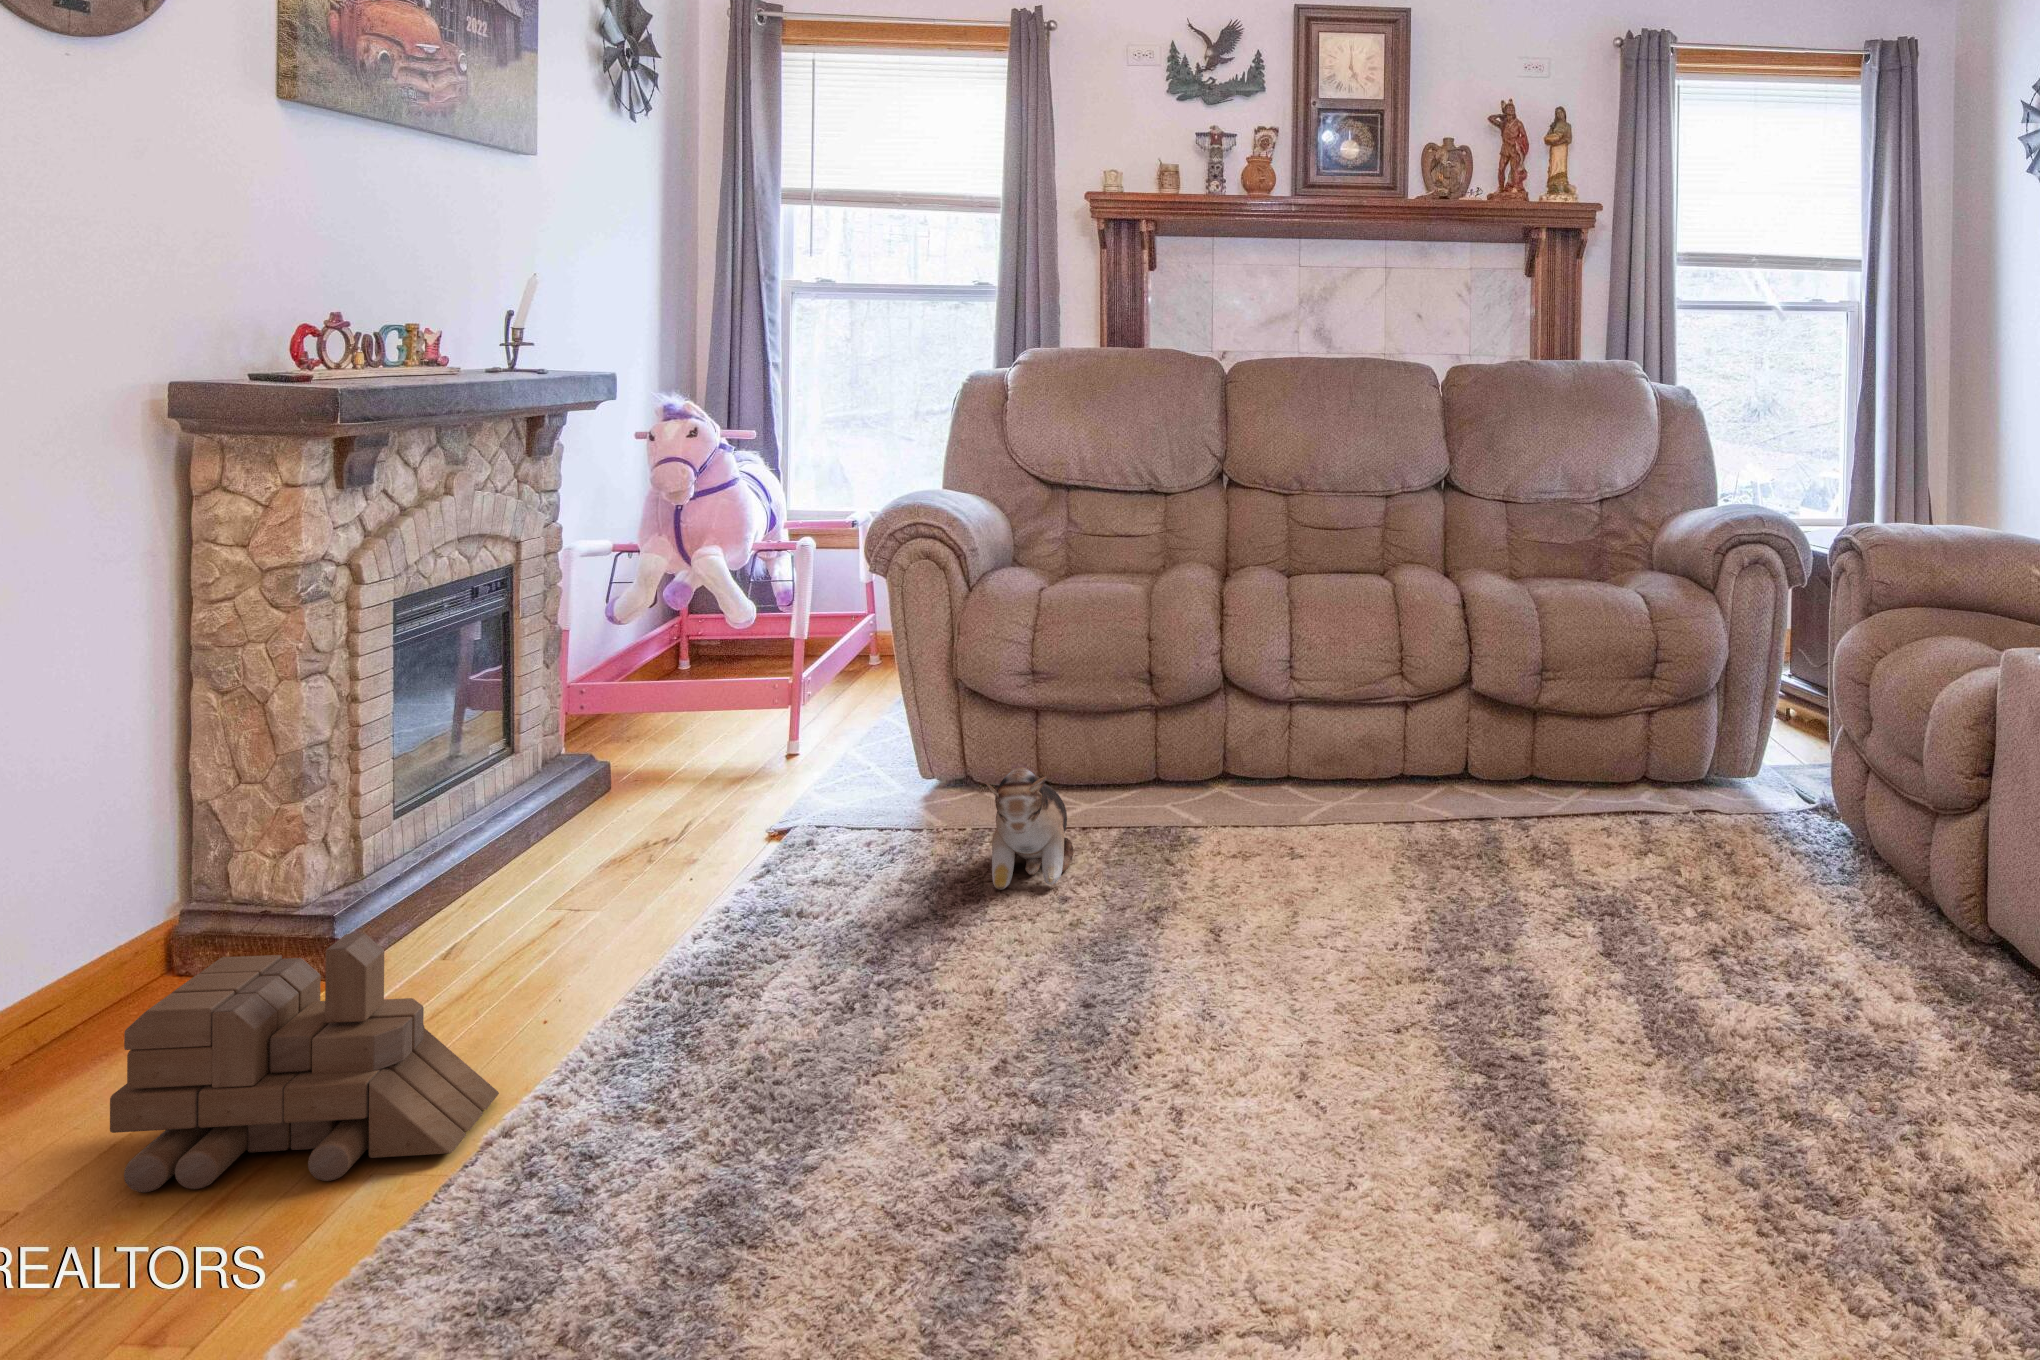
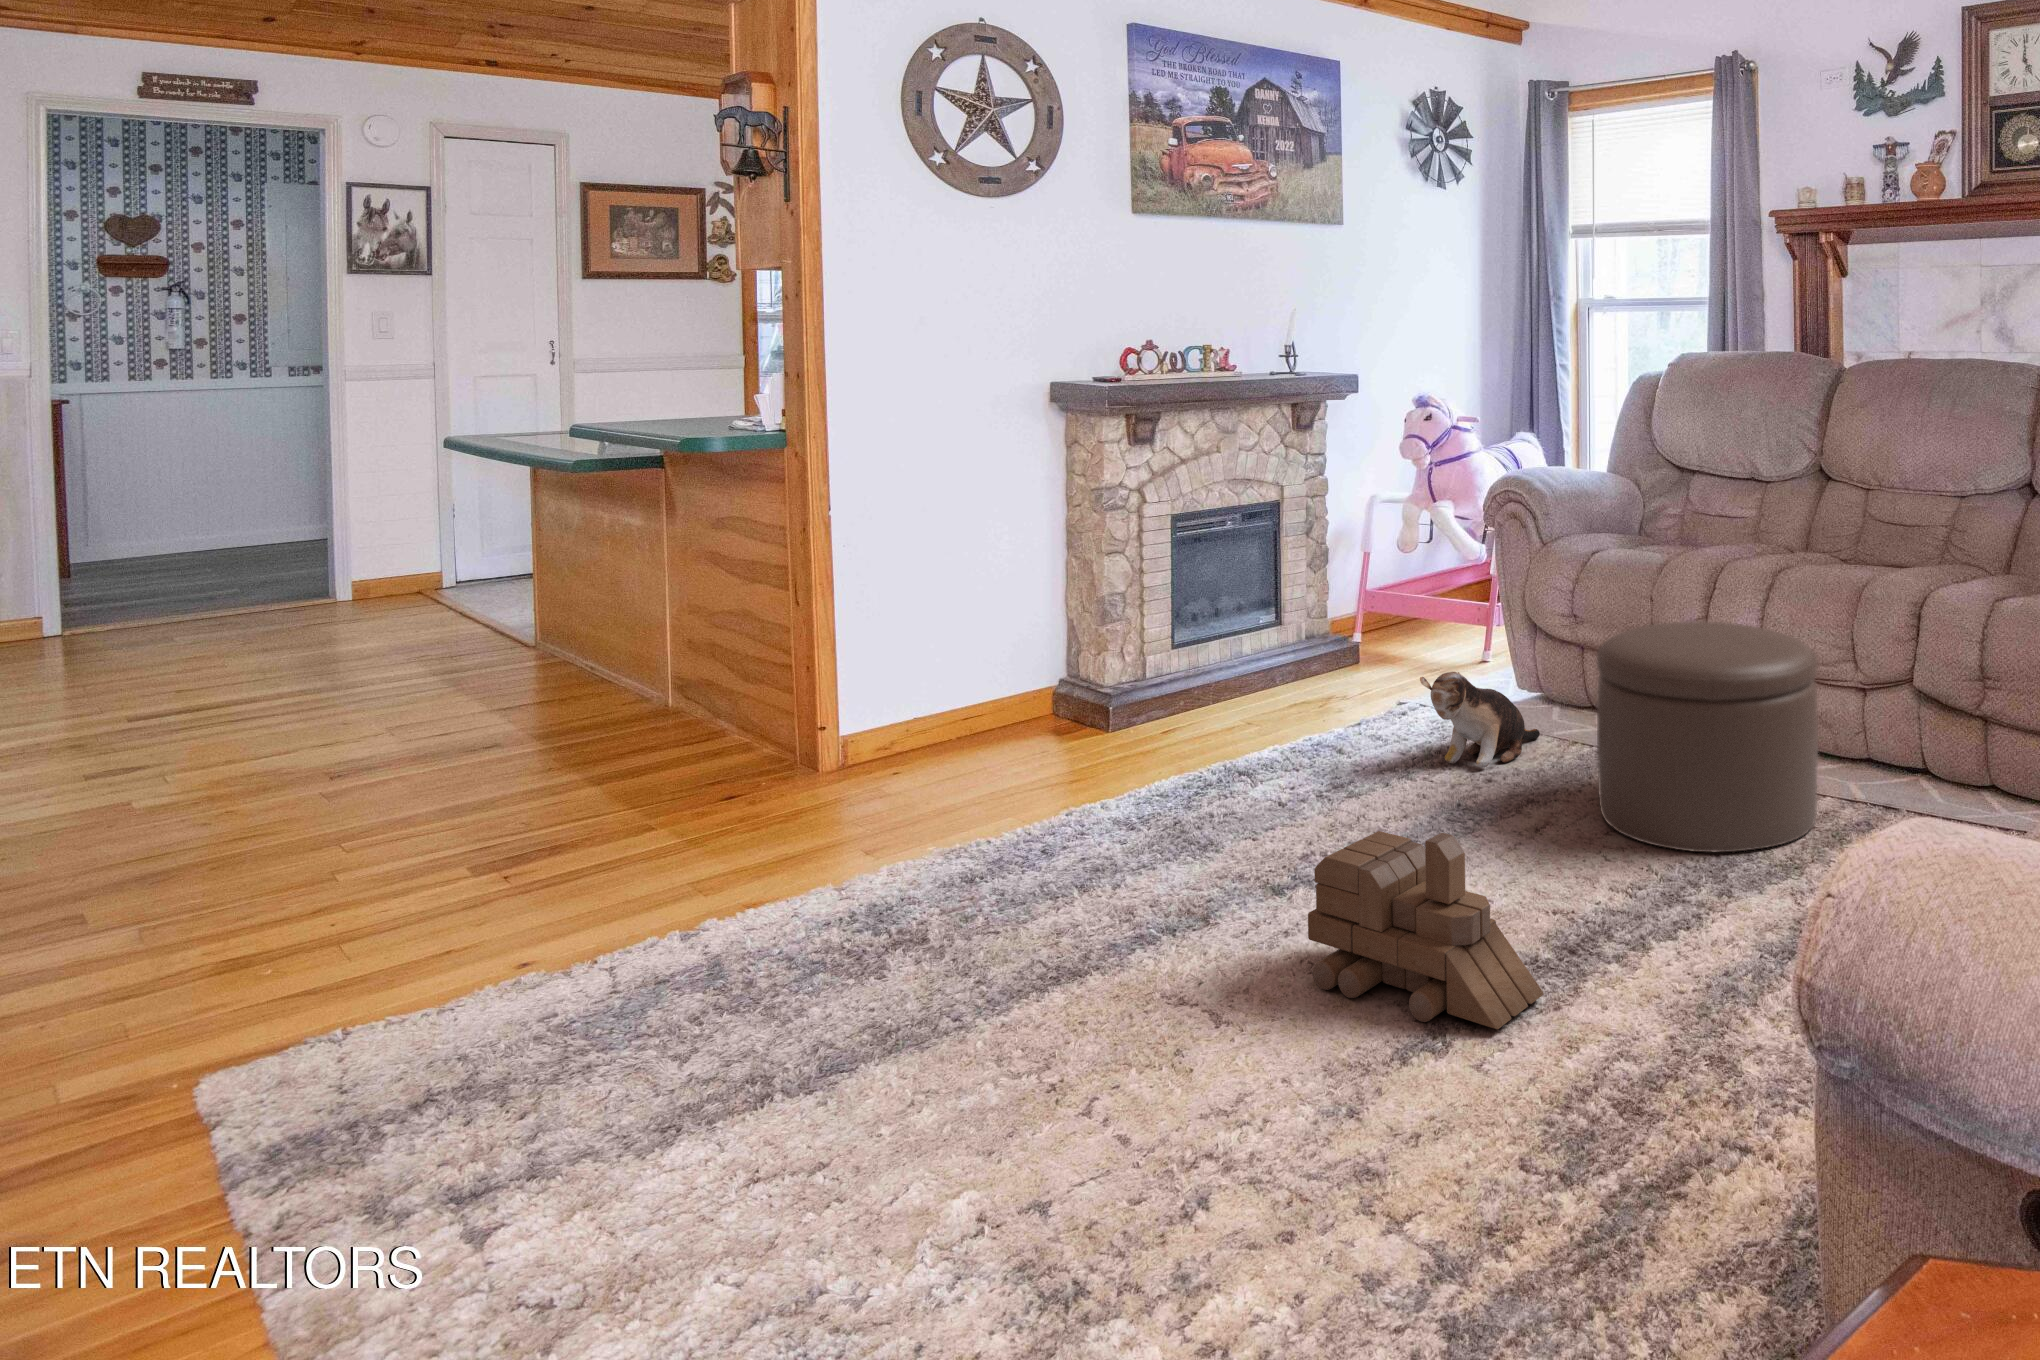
ottoman: none [1244,656,1493,927] -> present [1596,621,1818,852]
toy train: present [110,934,499,1192] -> present [1308,831,1544,1029]

